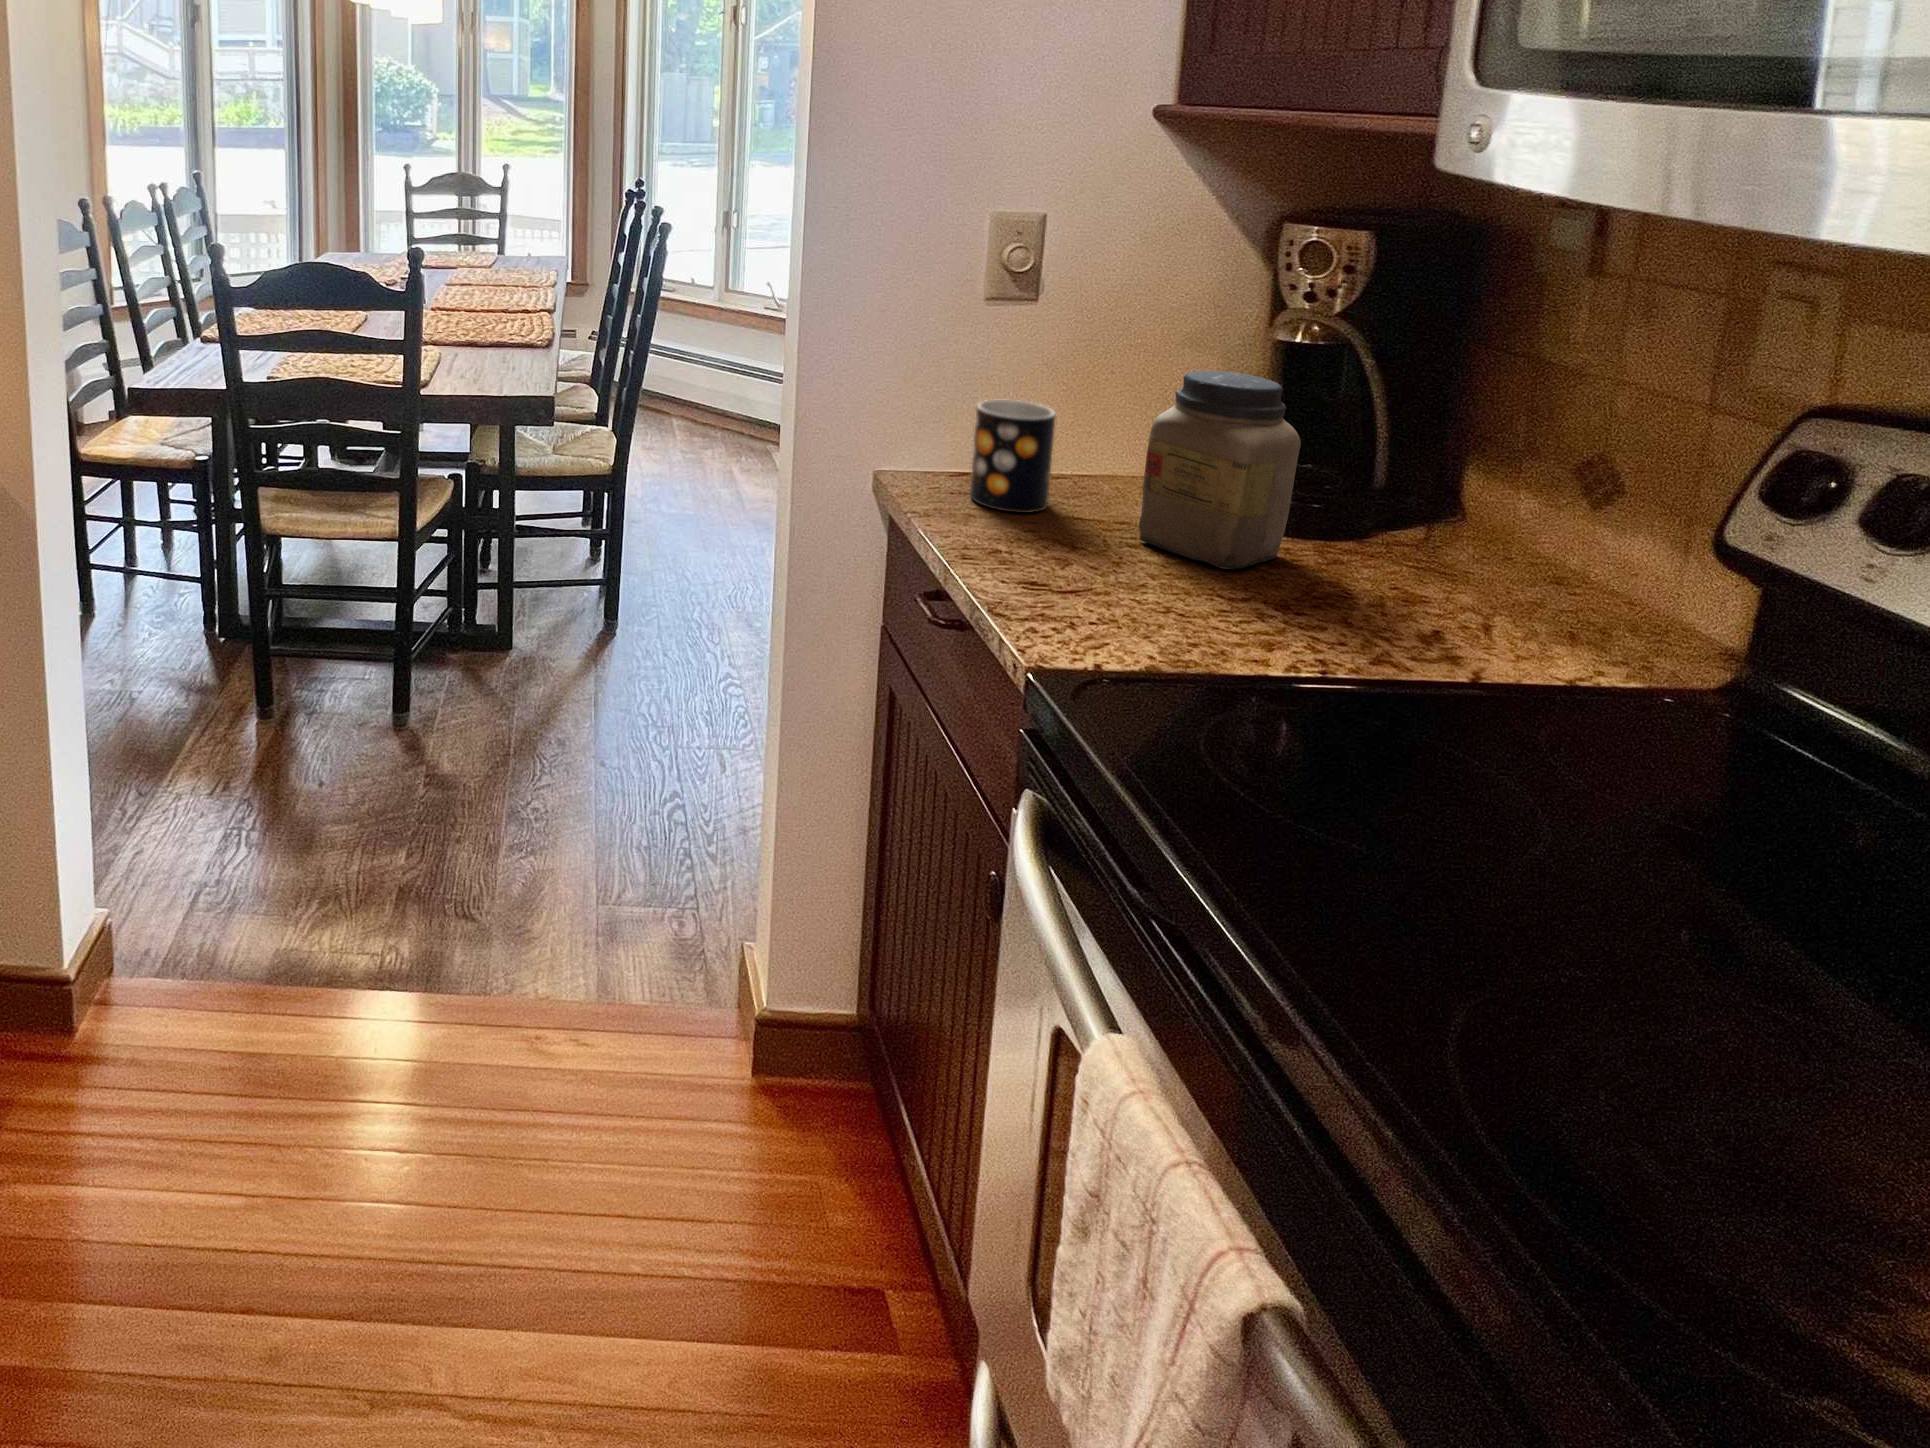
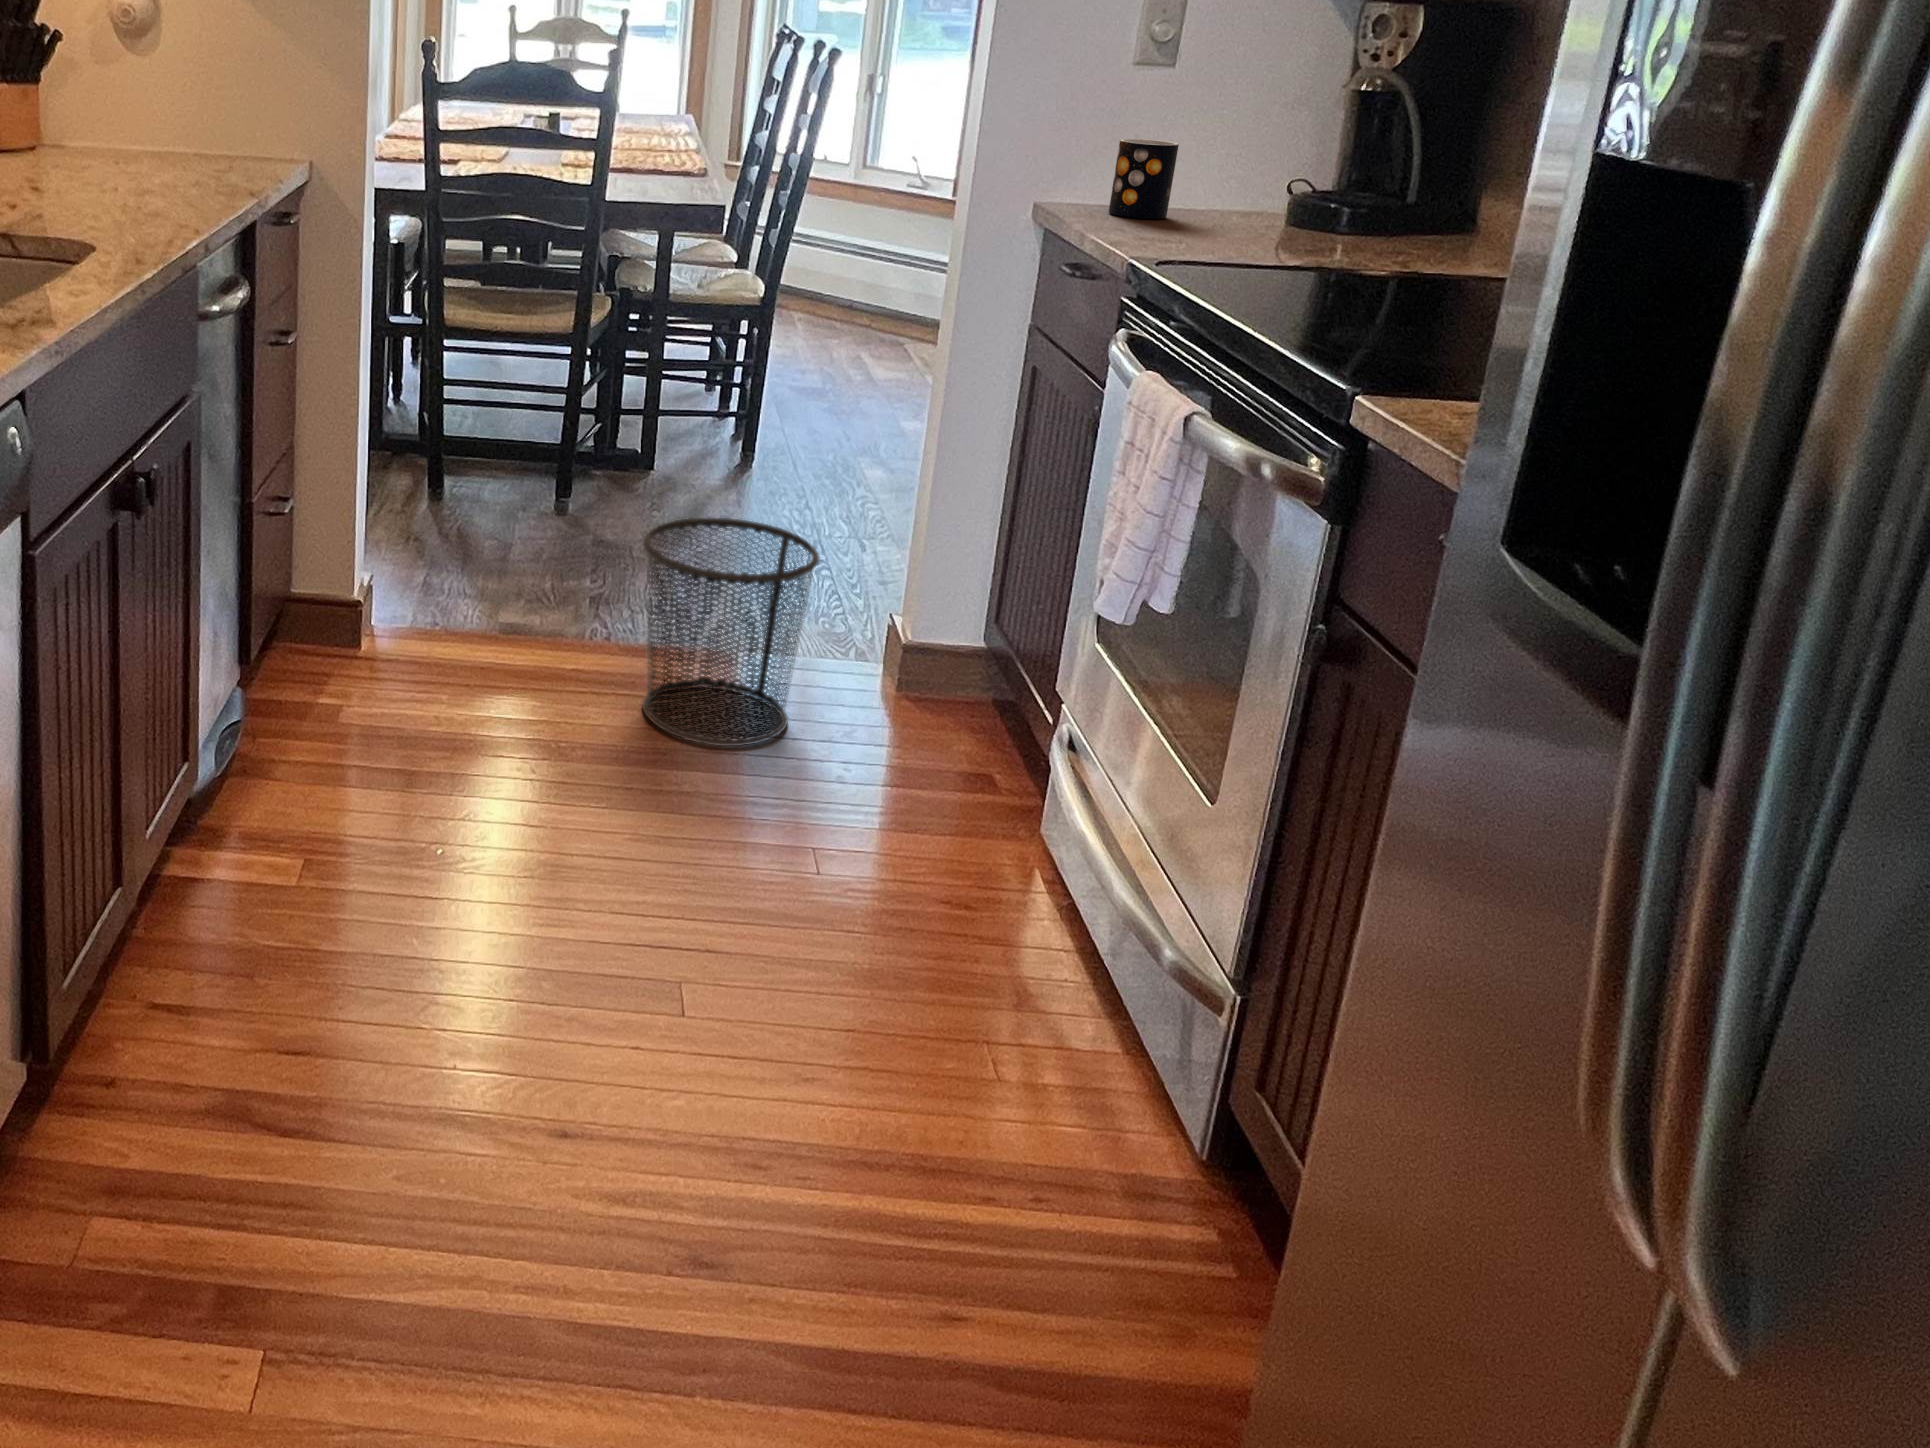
jar: present [1139,371,1301,569] -> none [1227,104,1347,239]
waste bin: none [390,876,625,1255] -> present [642,517,819,746]

